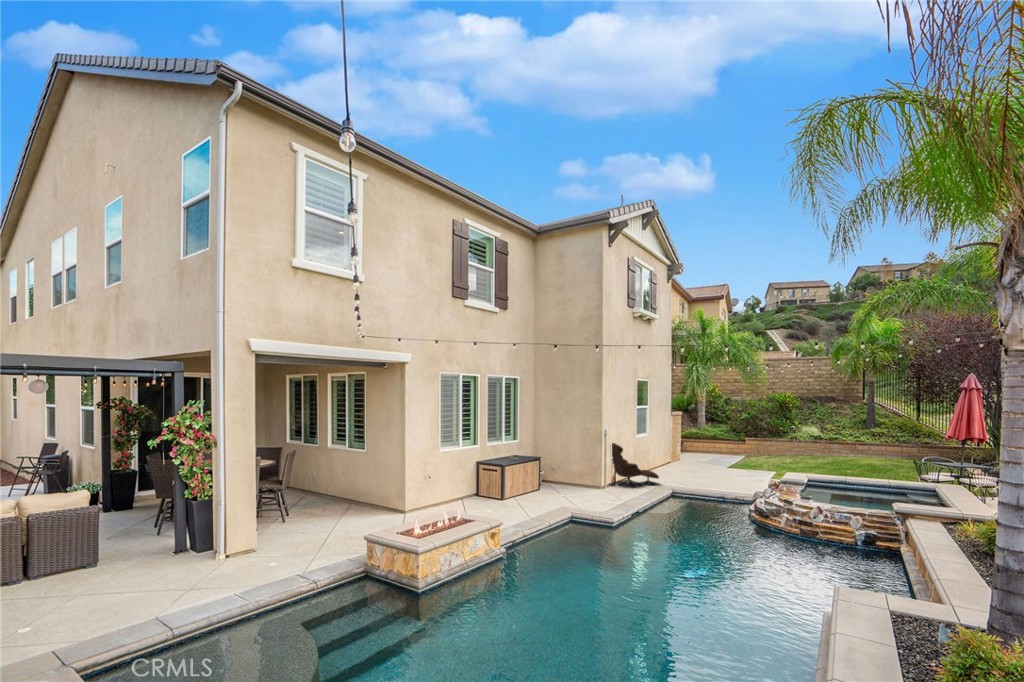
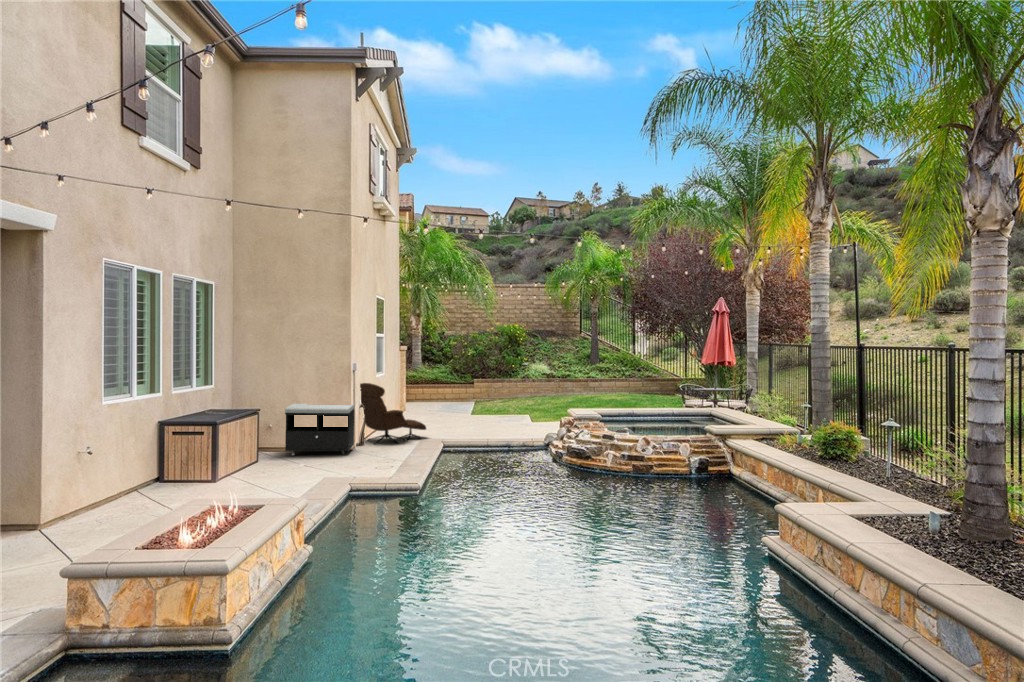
storage bench: none [555,454,601,492] -> present [285,404,354,455]

